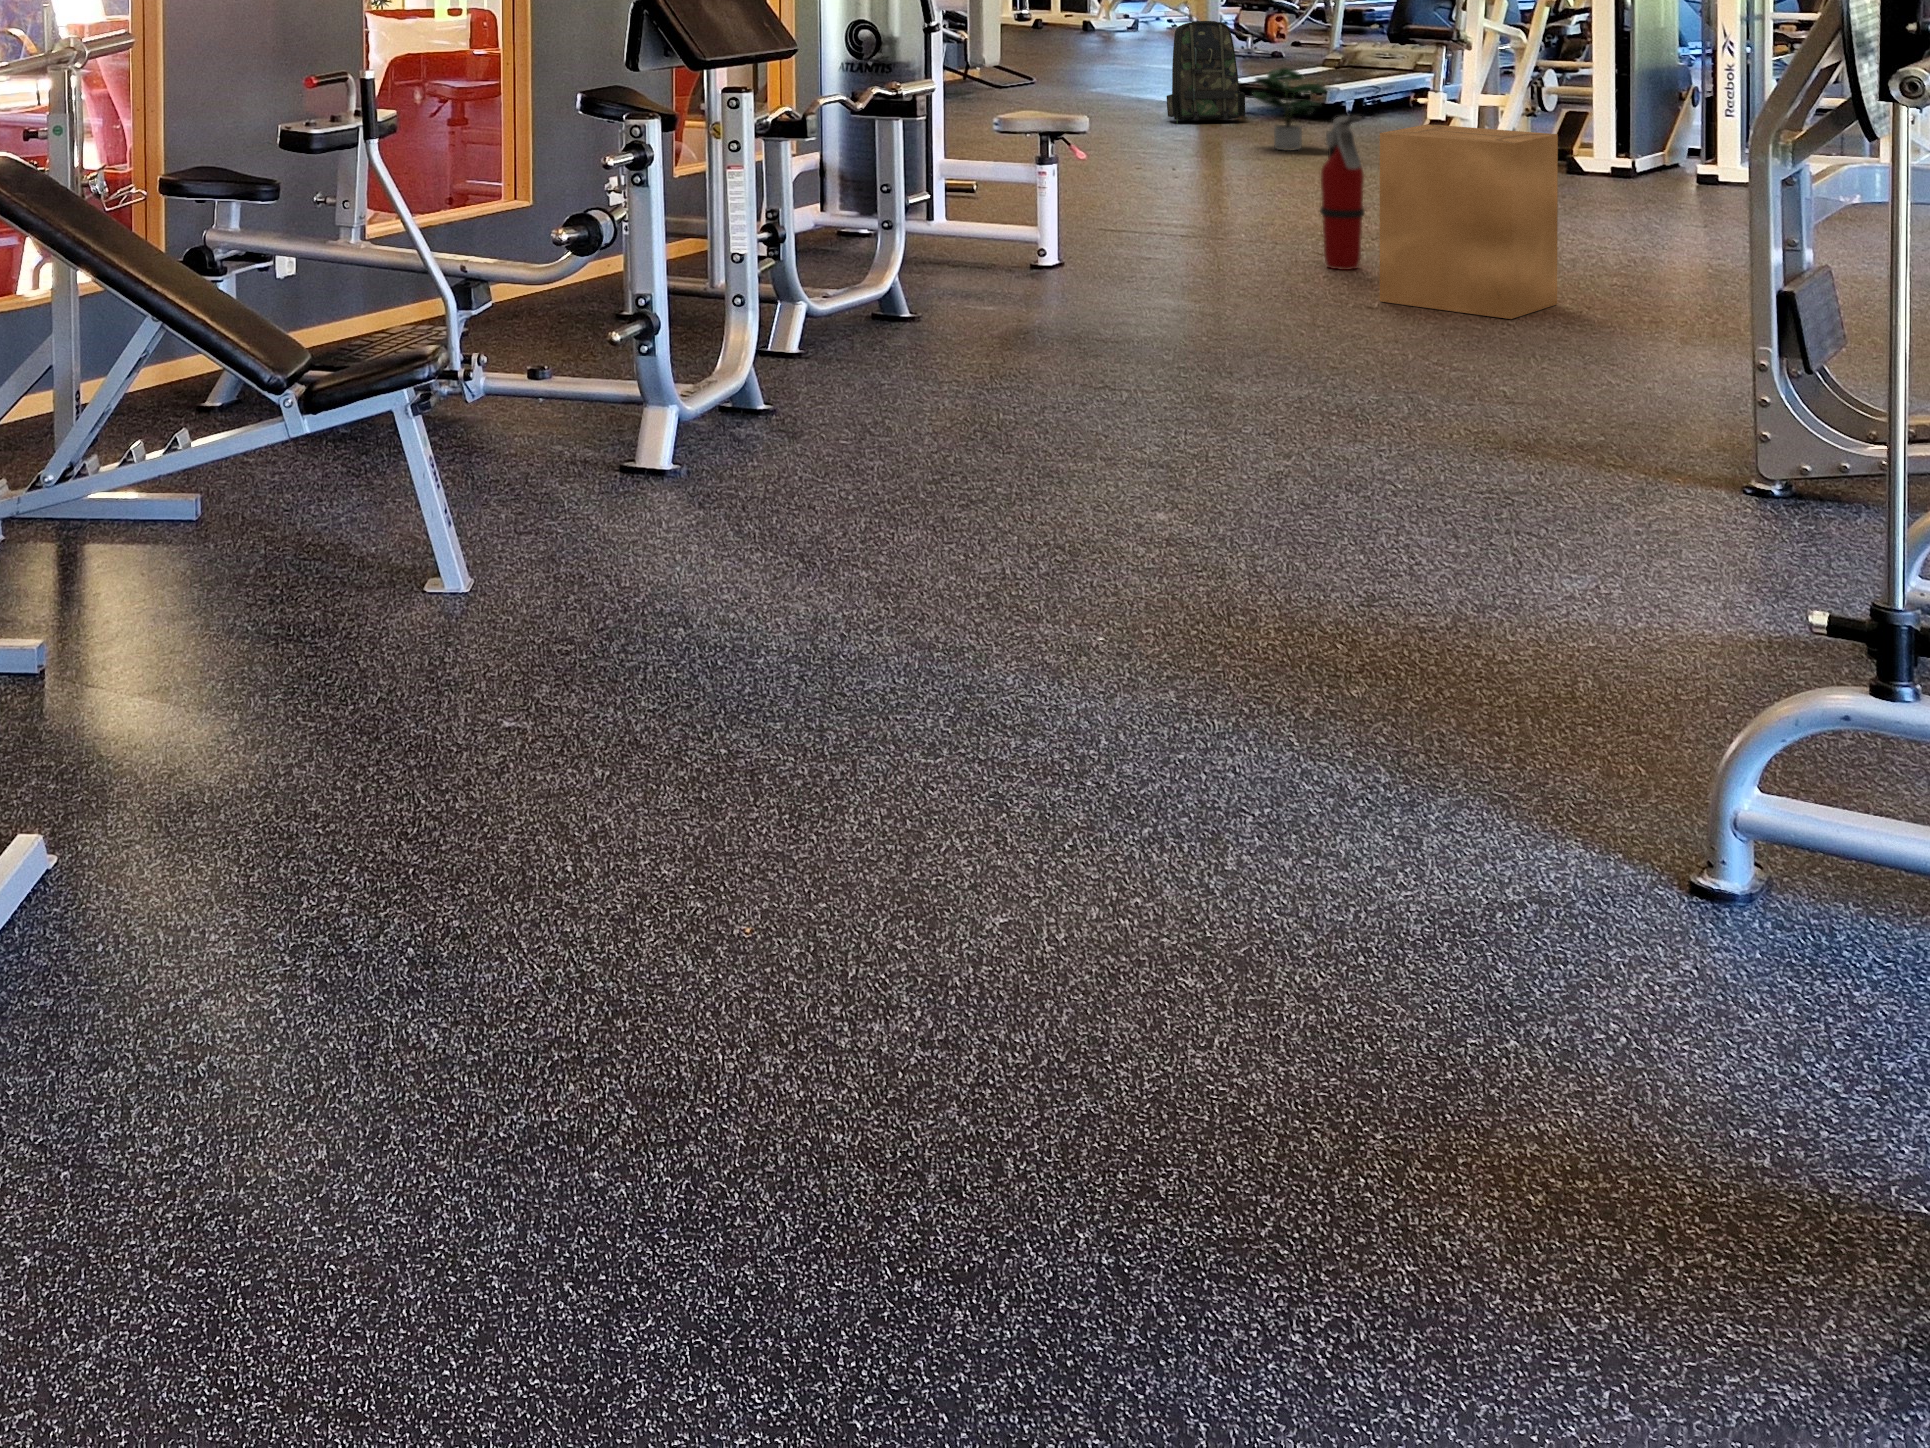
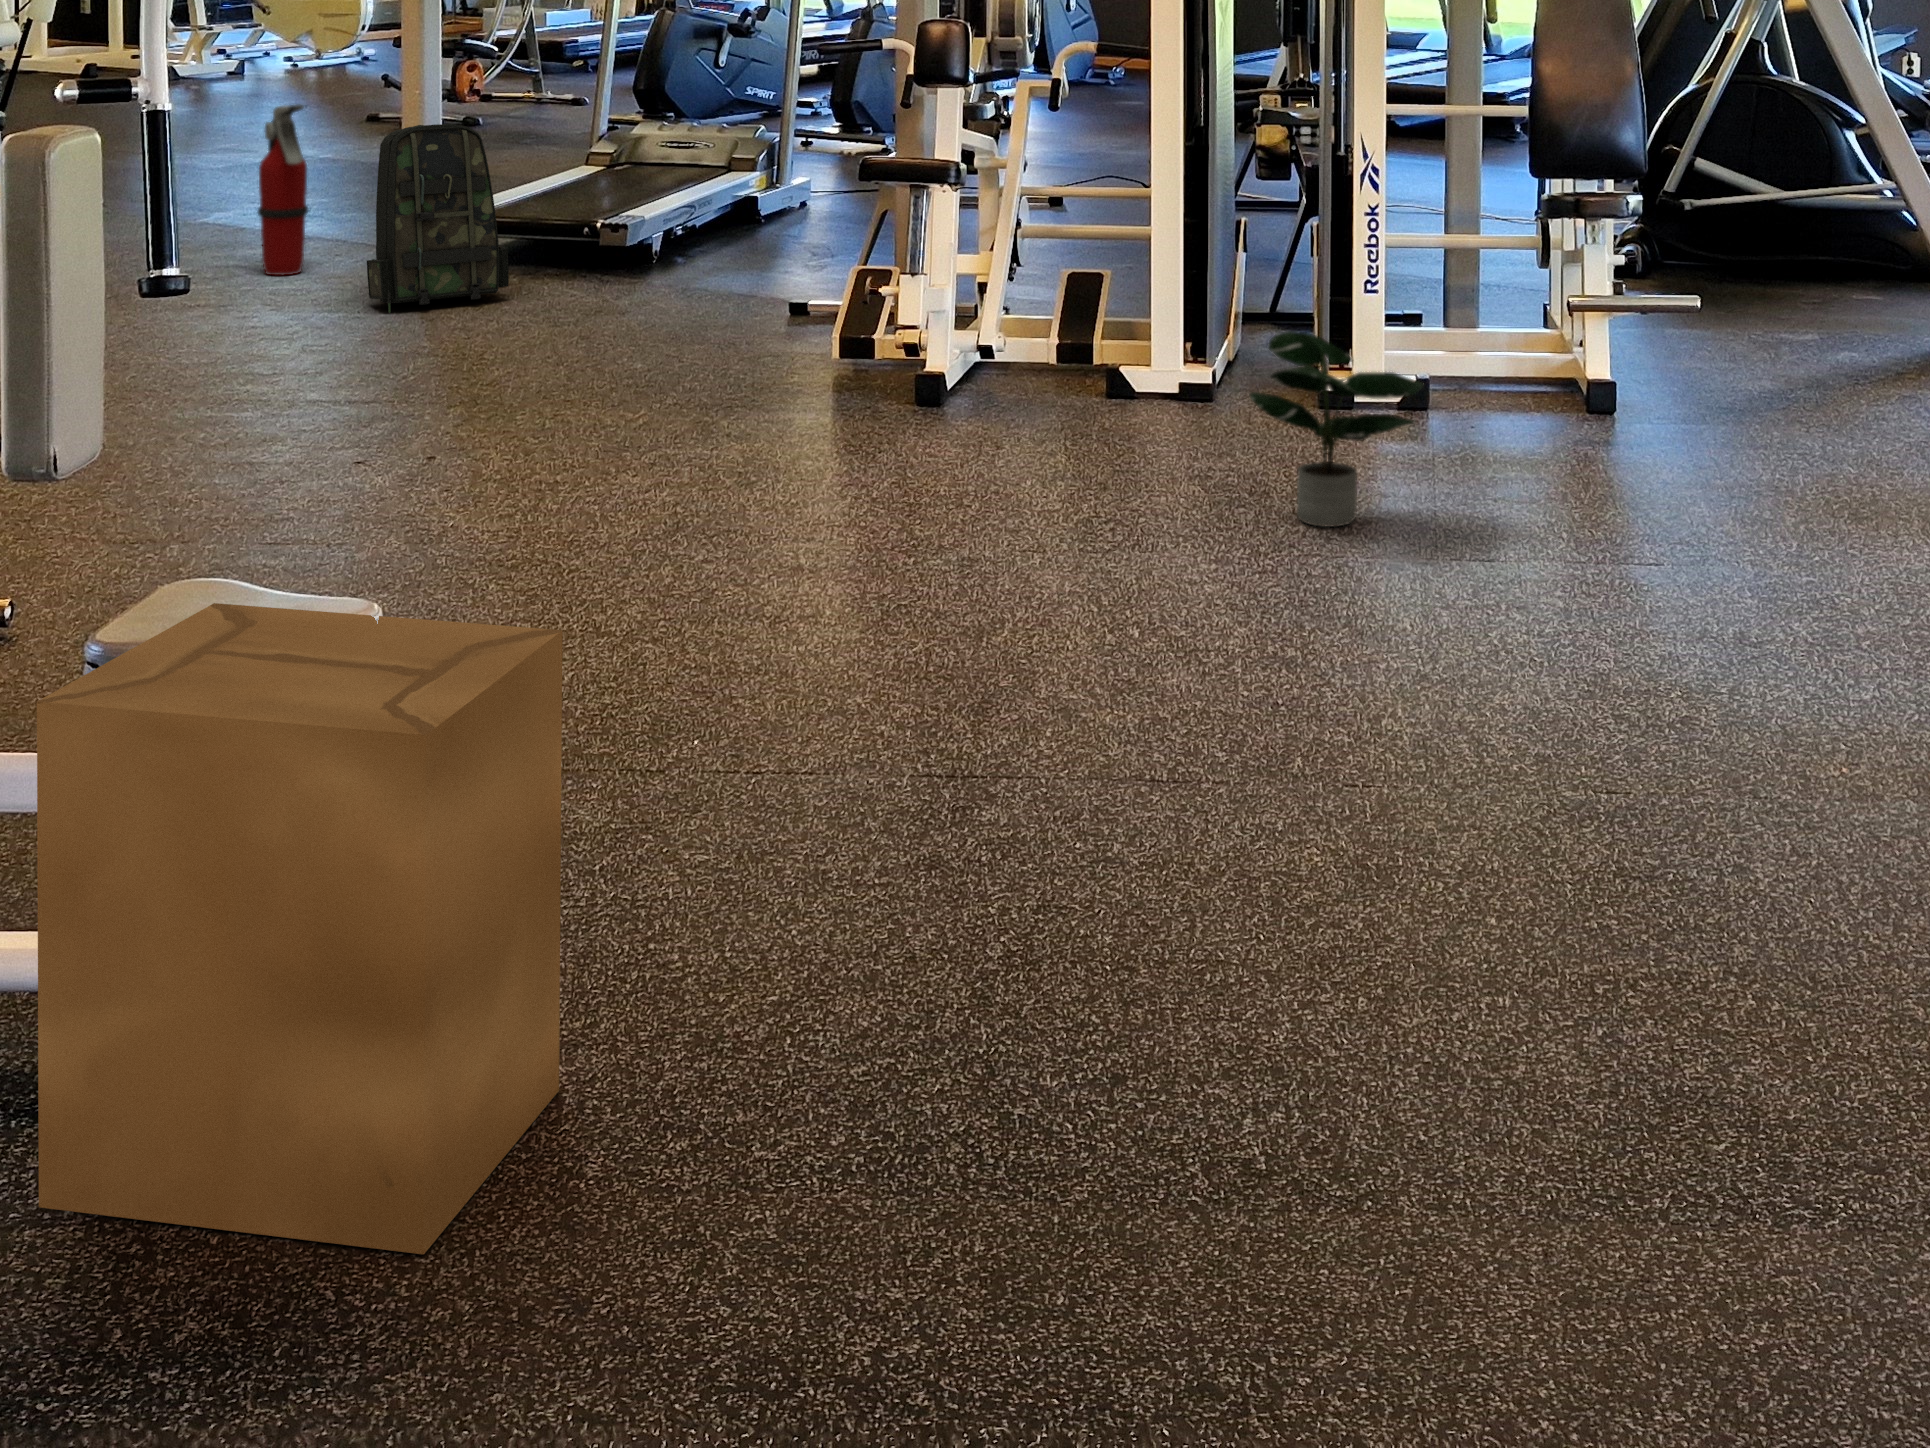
potted plant: present [1253,68,1329,151] -> present [1250,331,1423,527]
fire extinguisher: present [1320,116,1365,270] -> present [258,104,308,275]
cardboard box: present [1380,124,1558,319] -> present [37,603,563,1254]

